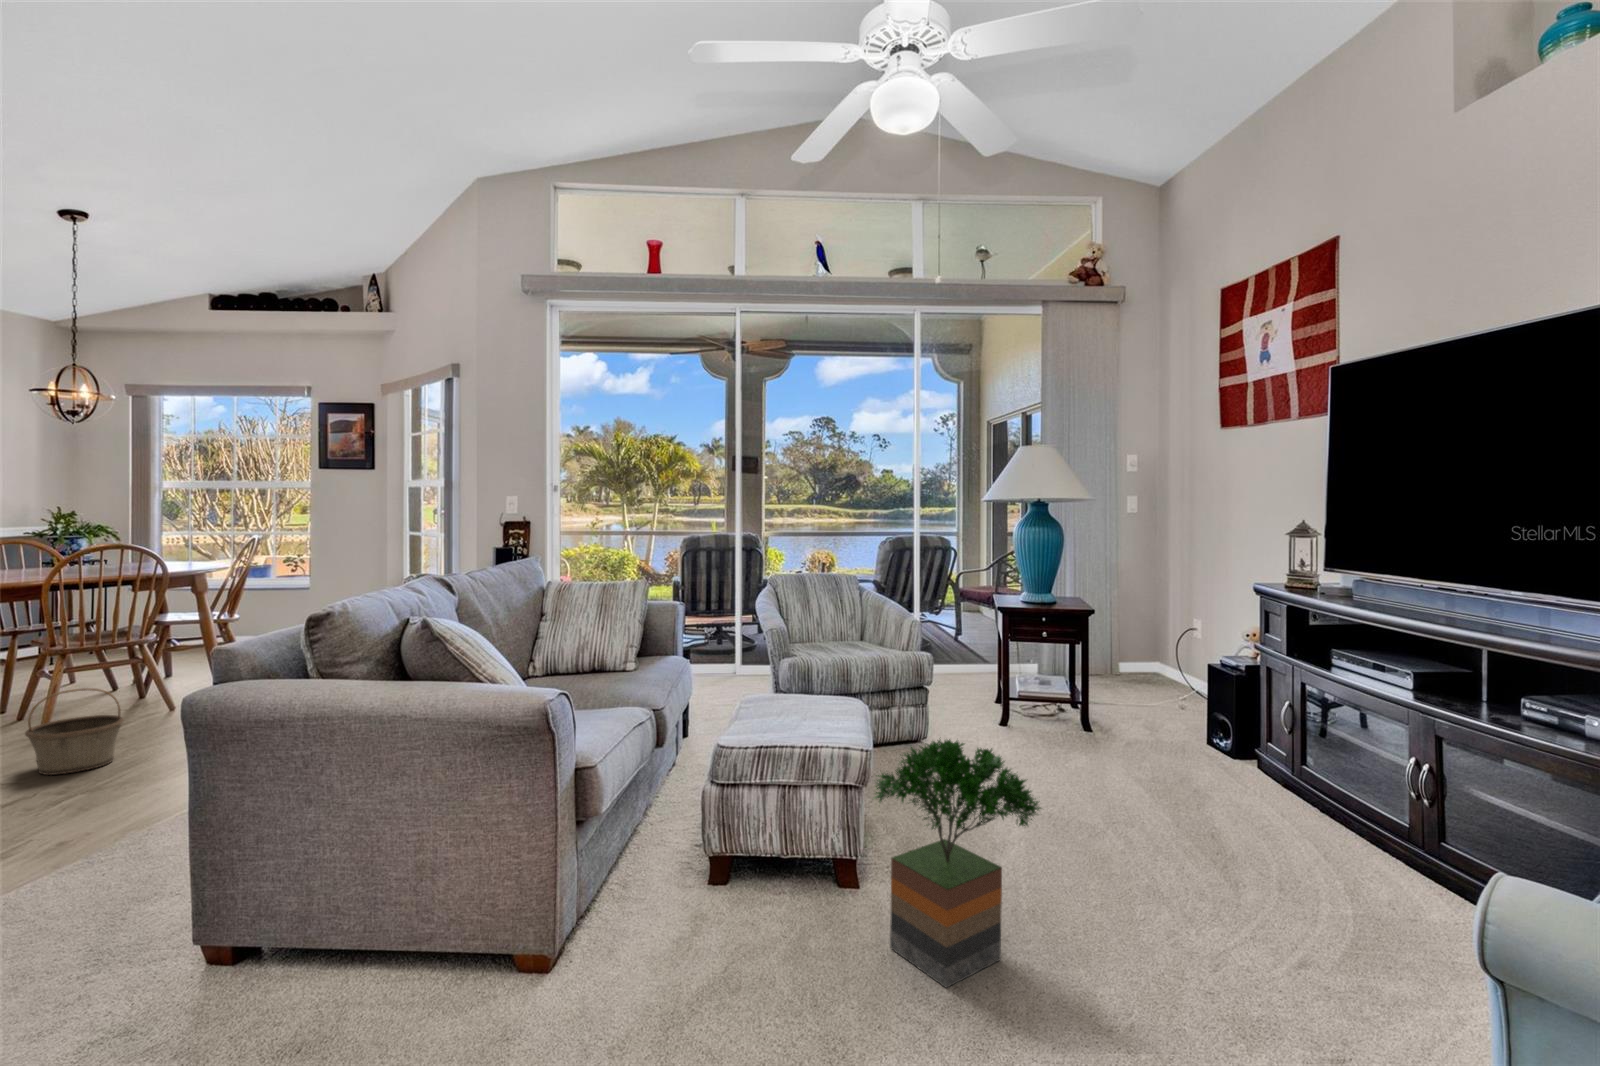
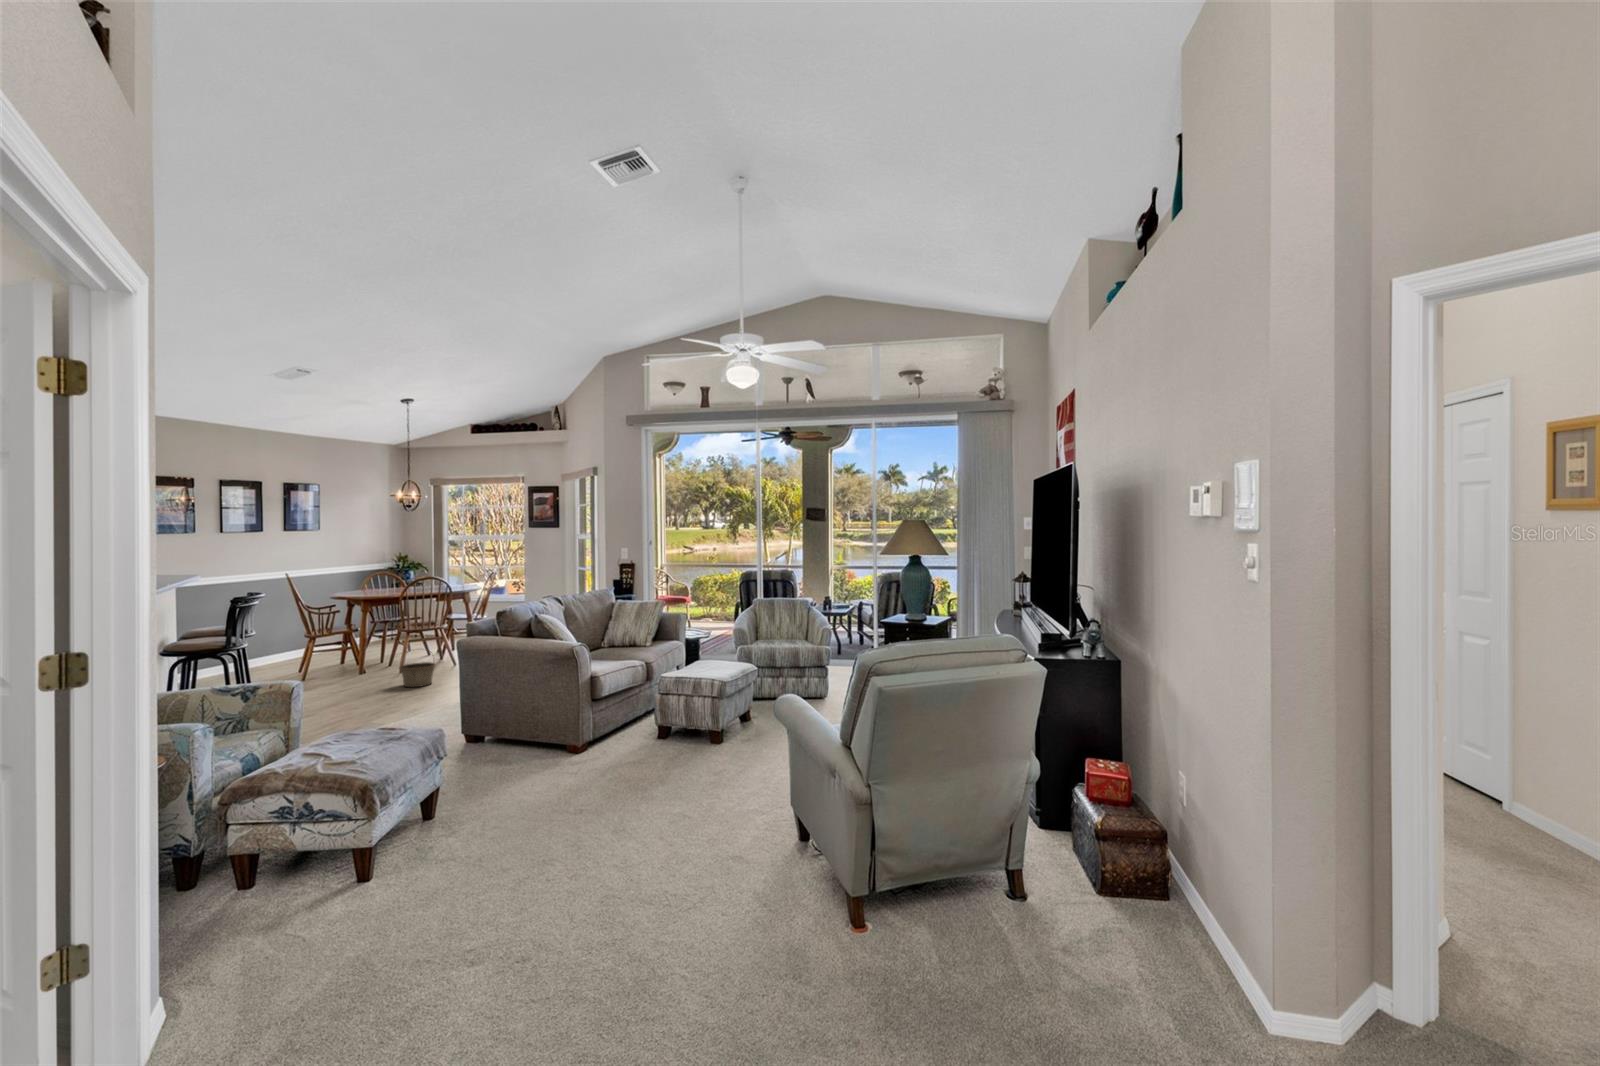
potted tree: present [874,739,1041,988] -> none [695,668,758,762]

